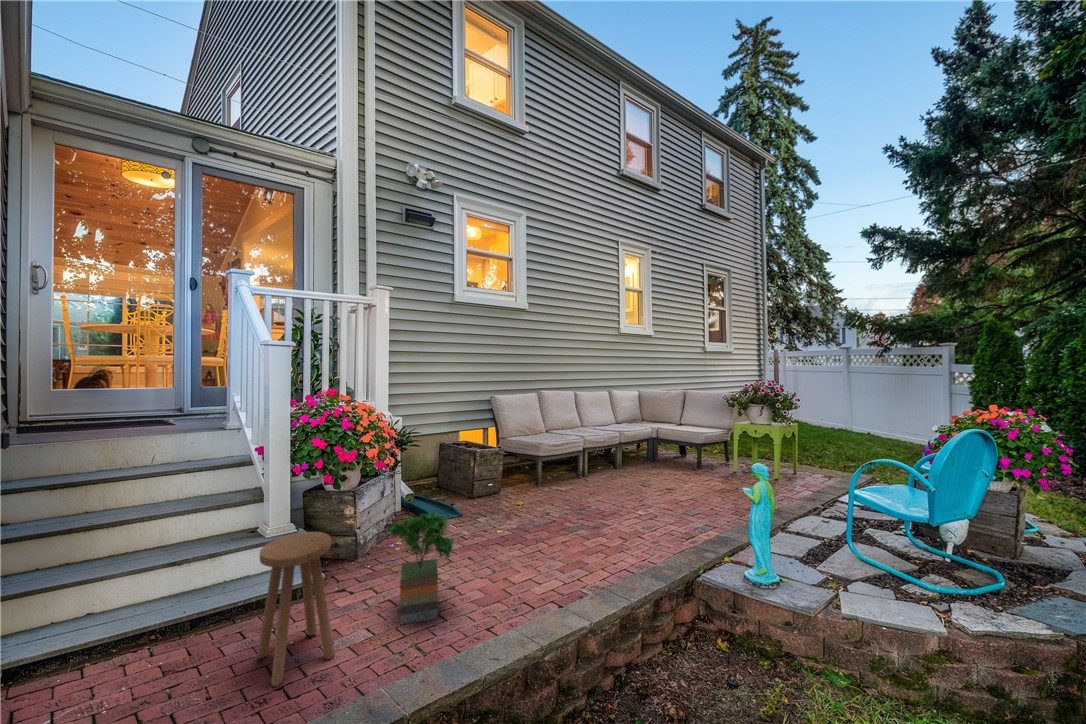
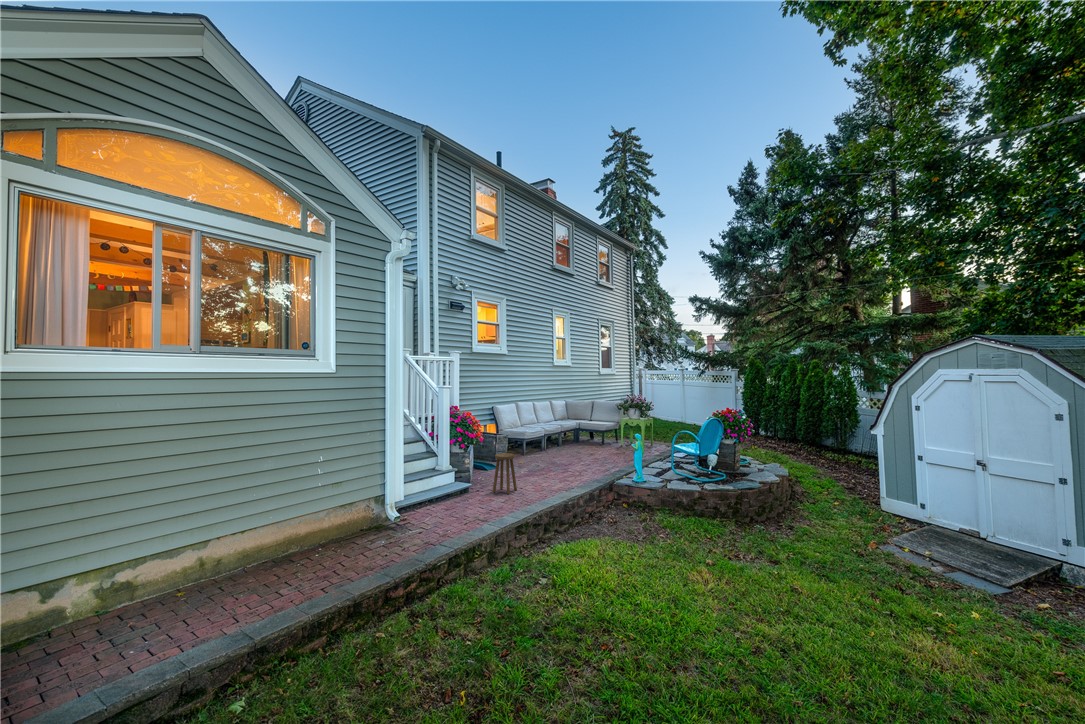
potted tree: present [390,512,455,625] -> none [518,449,544,485]

